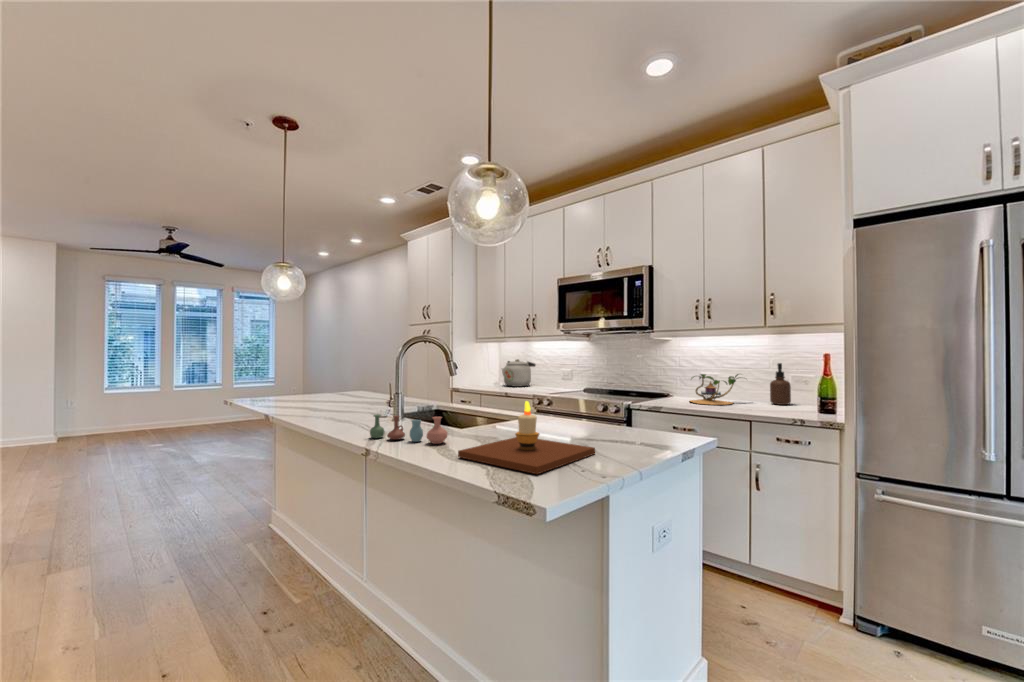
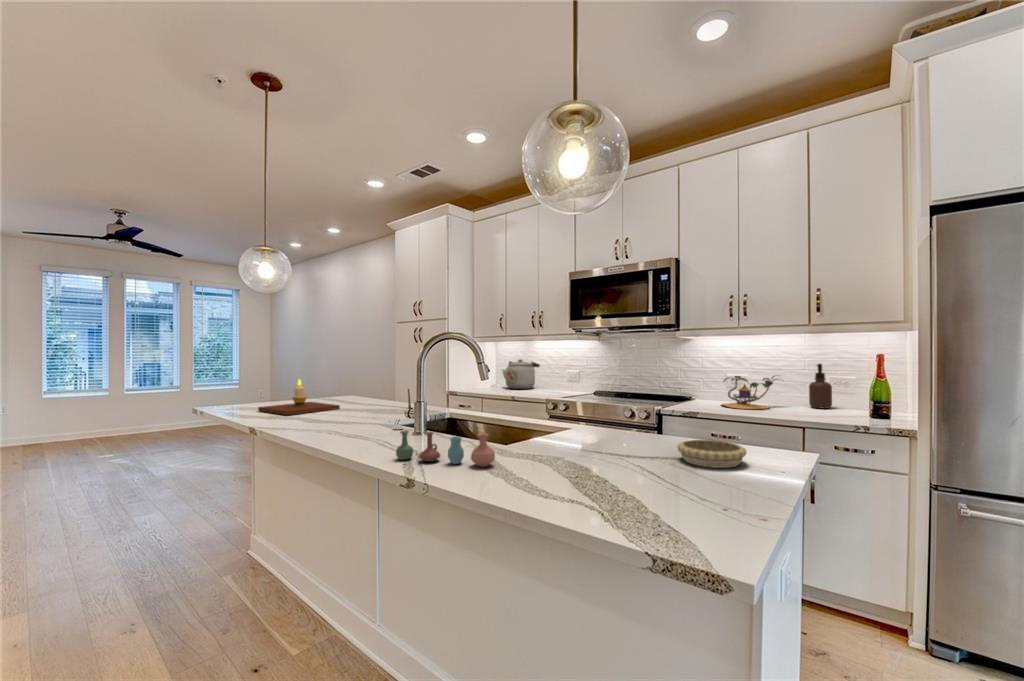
candle: present [458,401,595,474] -> present [258,379,340,415]
decorative bowl: none [602,426,659,448] -> present [677,440,746,468]

